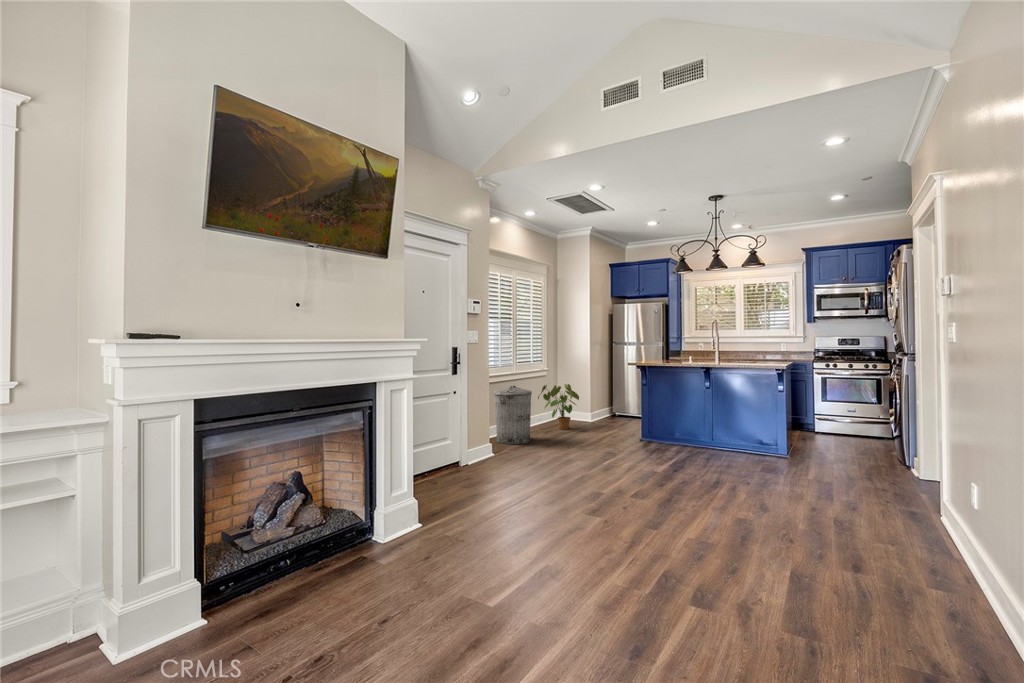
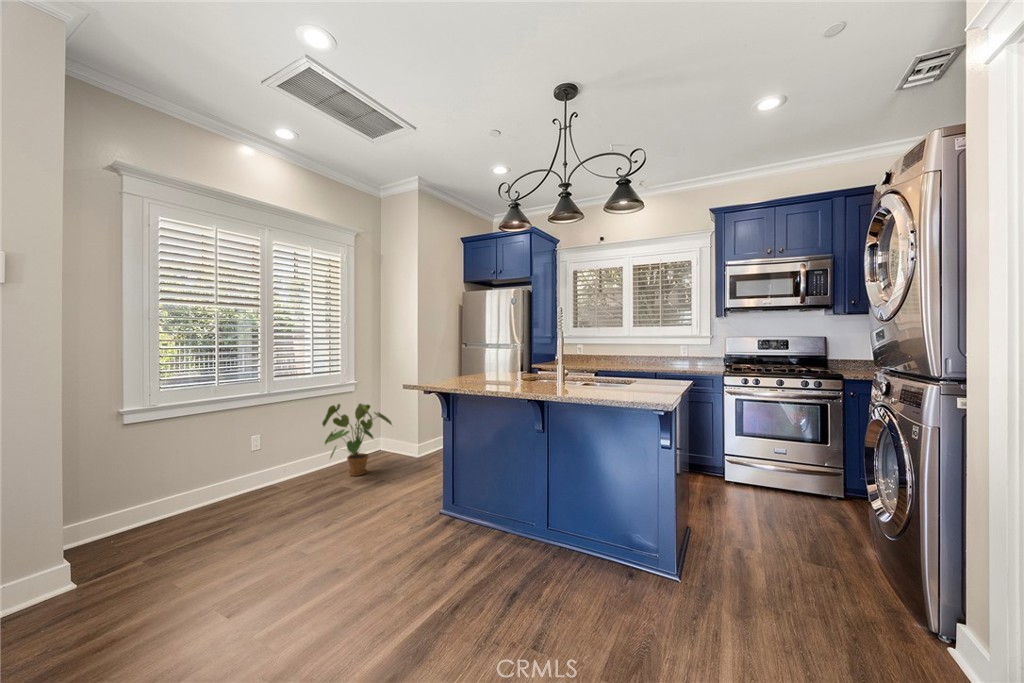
trash can: present [494,386,532,444] -> none [173,416,260,529]

